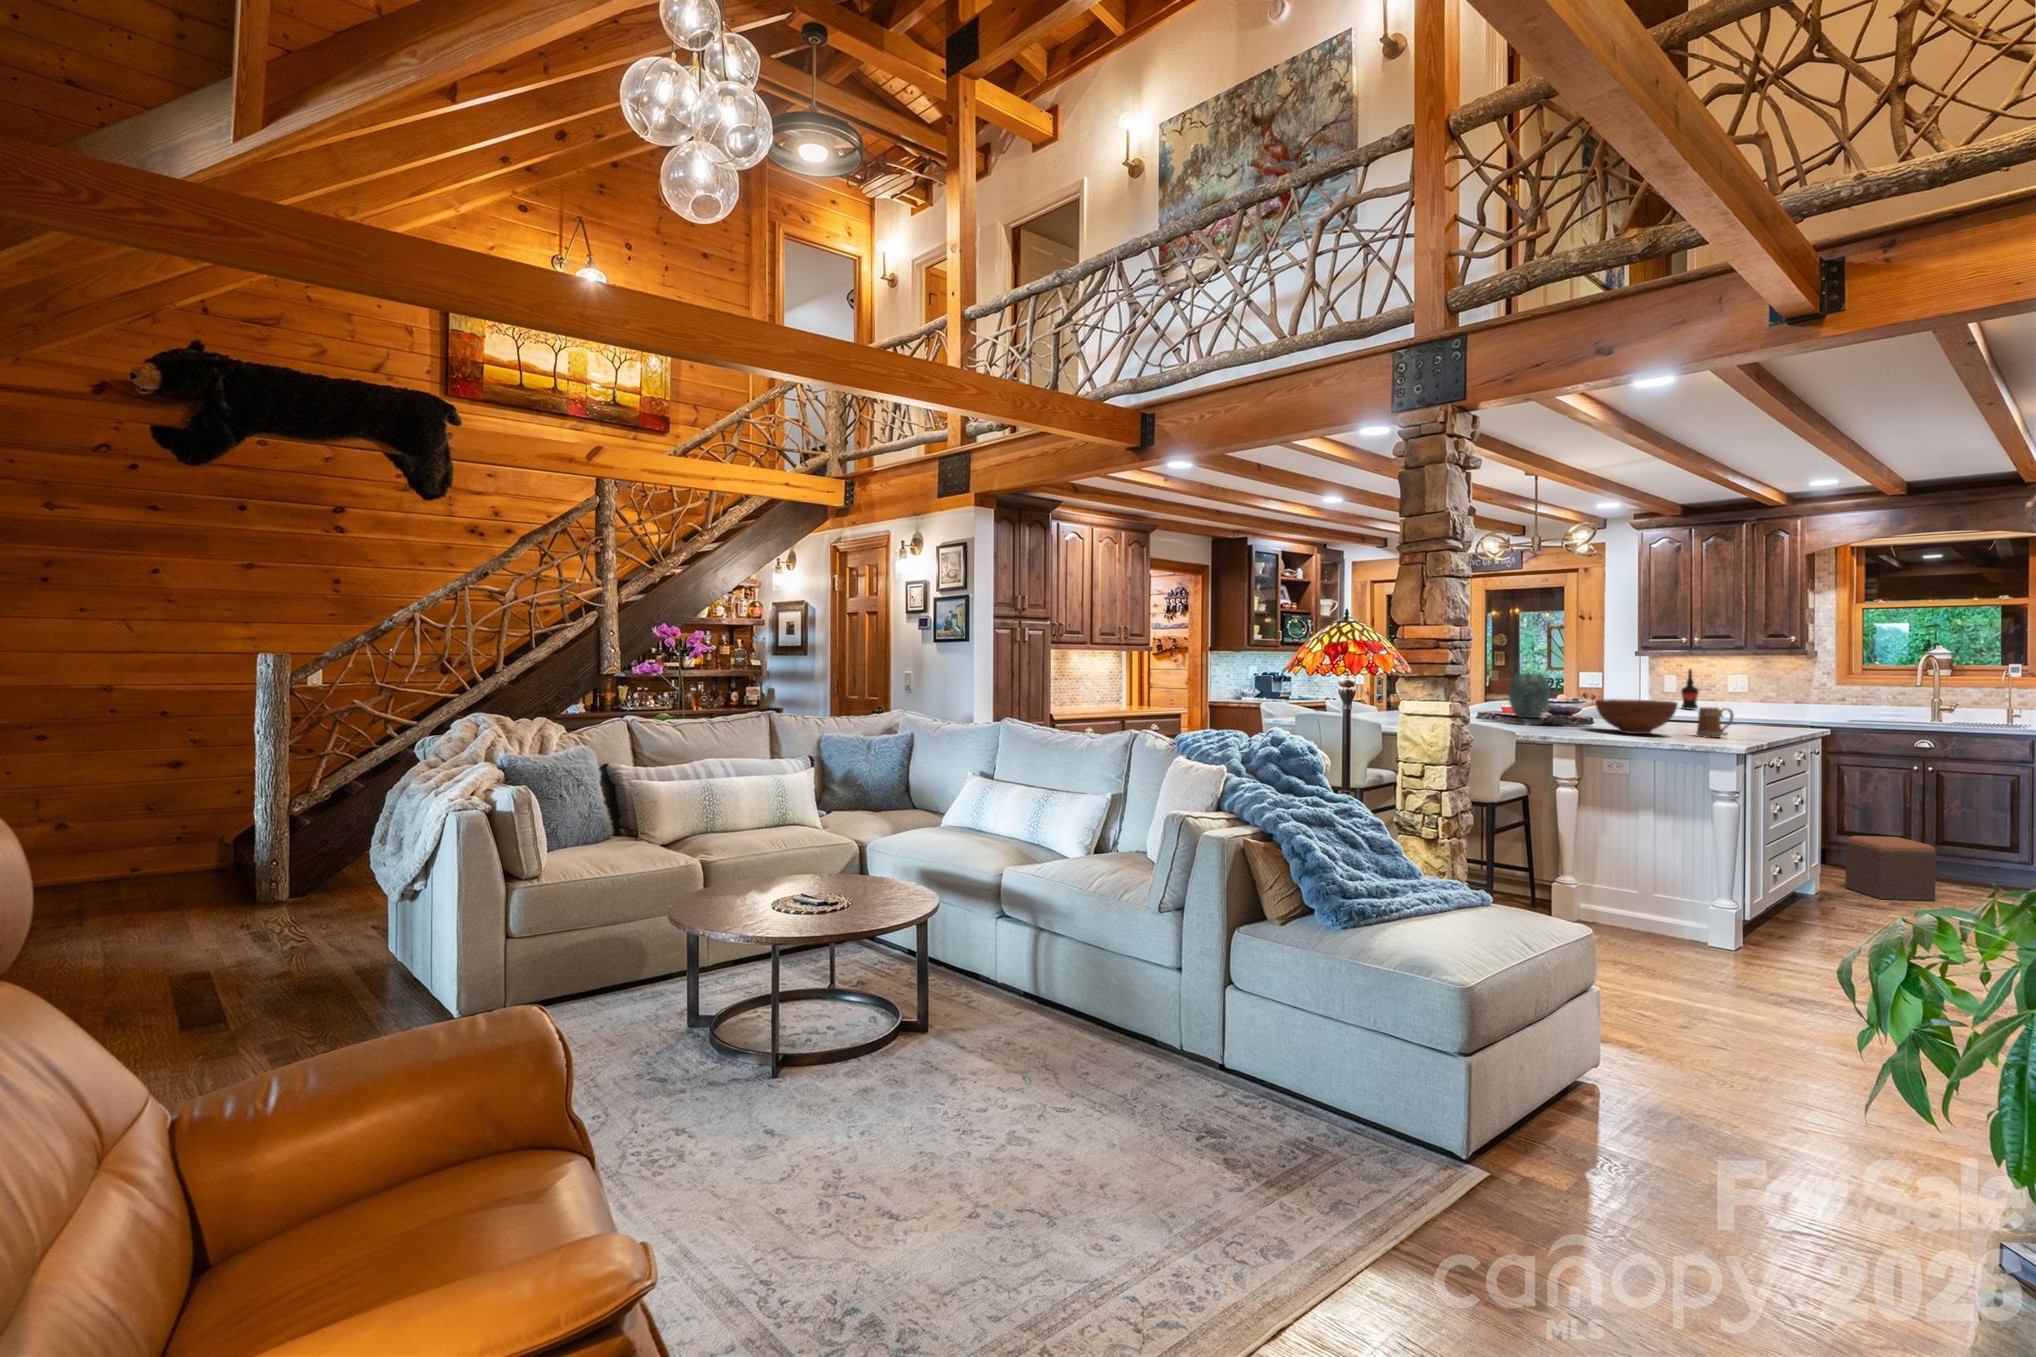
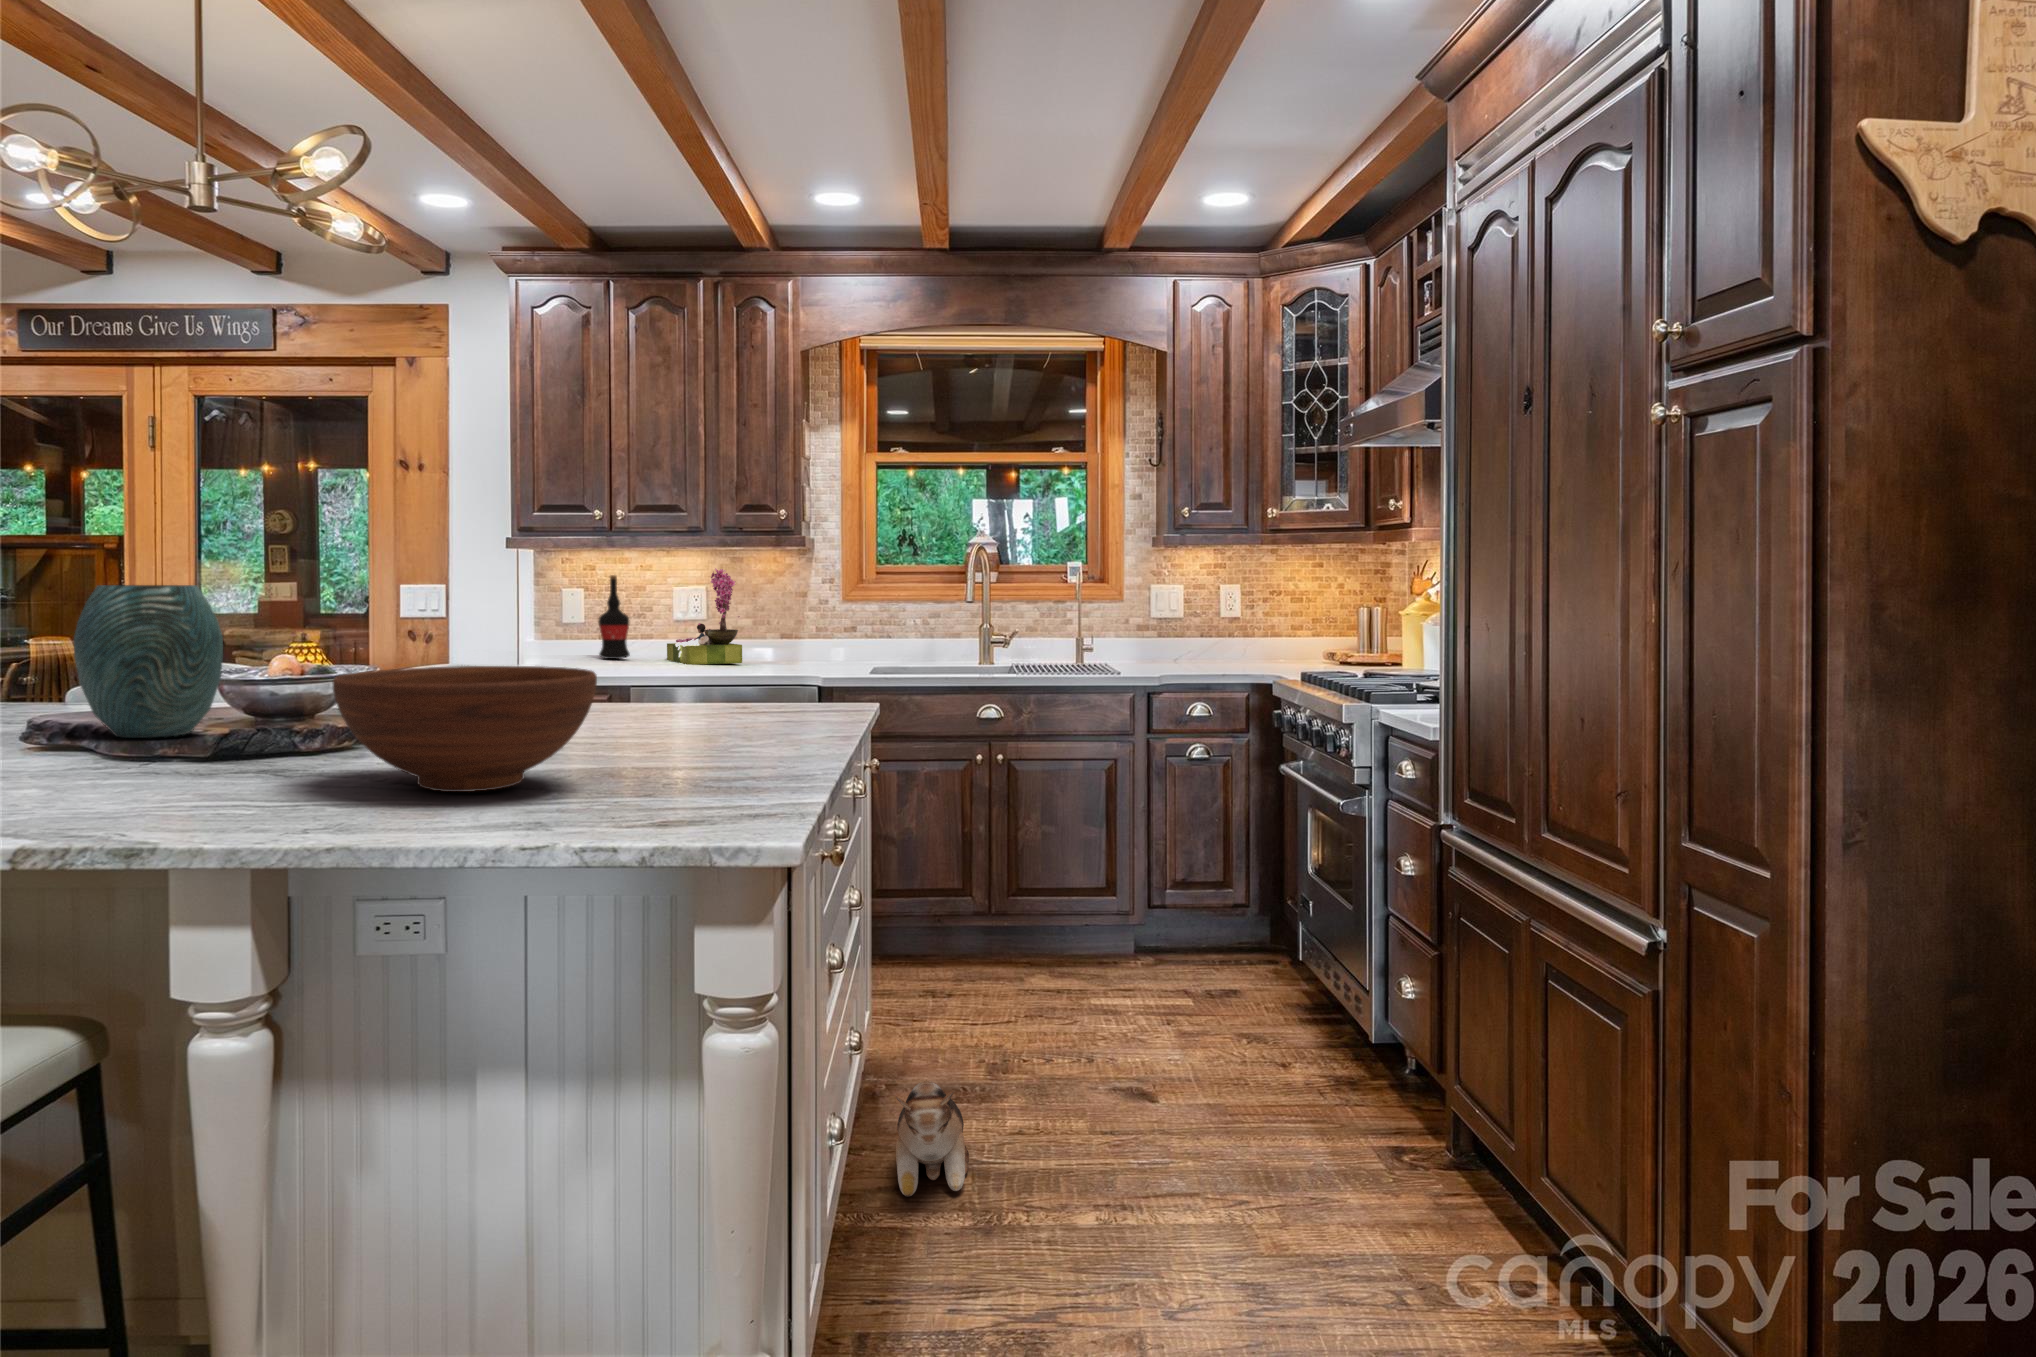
flower arrangement: none [1720,665,1766,715] -> present [667,568,742,665]
mug: present [1696,707,1734,738] -> none [649,678,740,773]
footstool: present [1845,836,1936,901] -> none [910,904,1049,1050]
plush toy: none [1805,873,1850,922] -> present [896,1080,969,1196]

